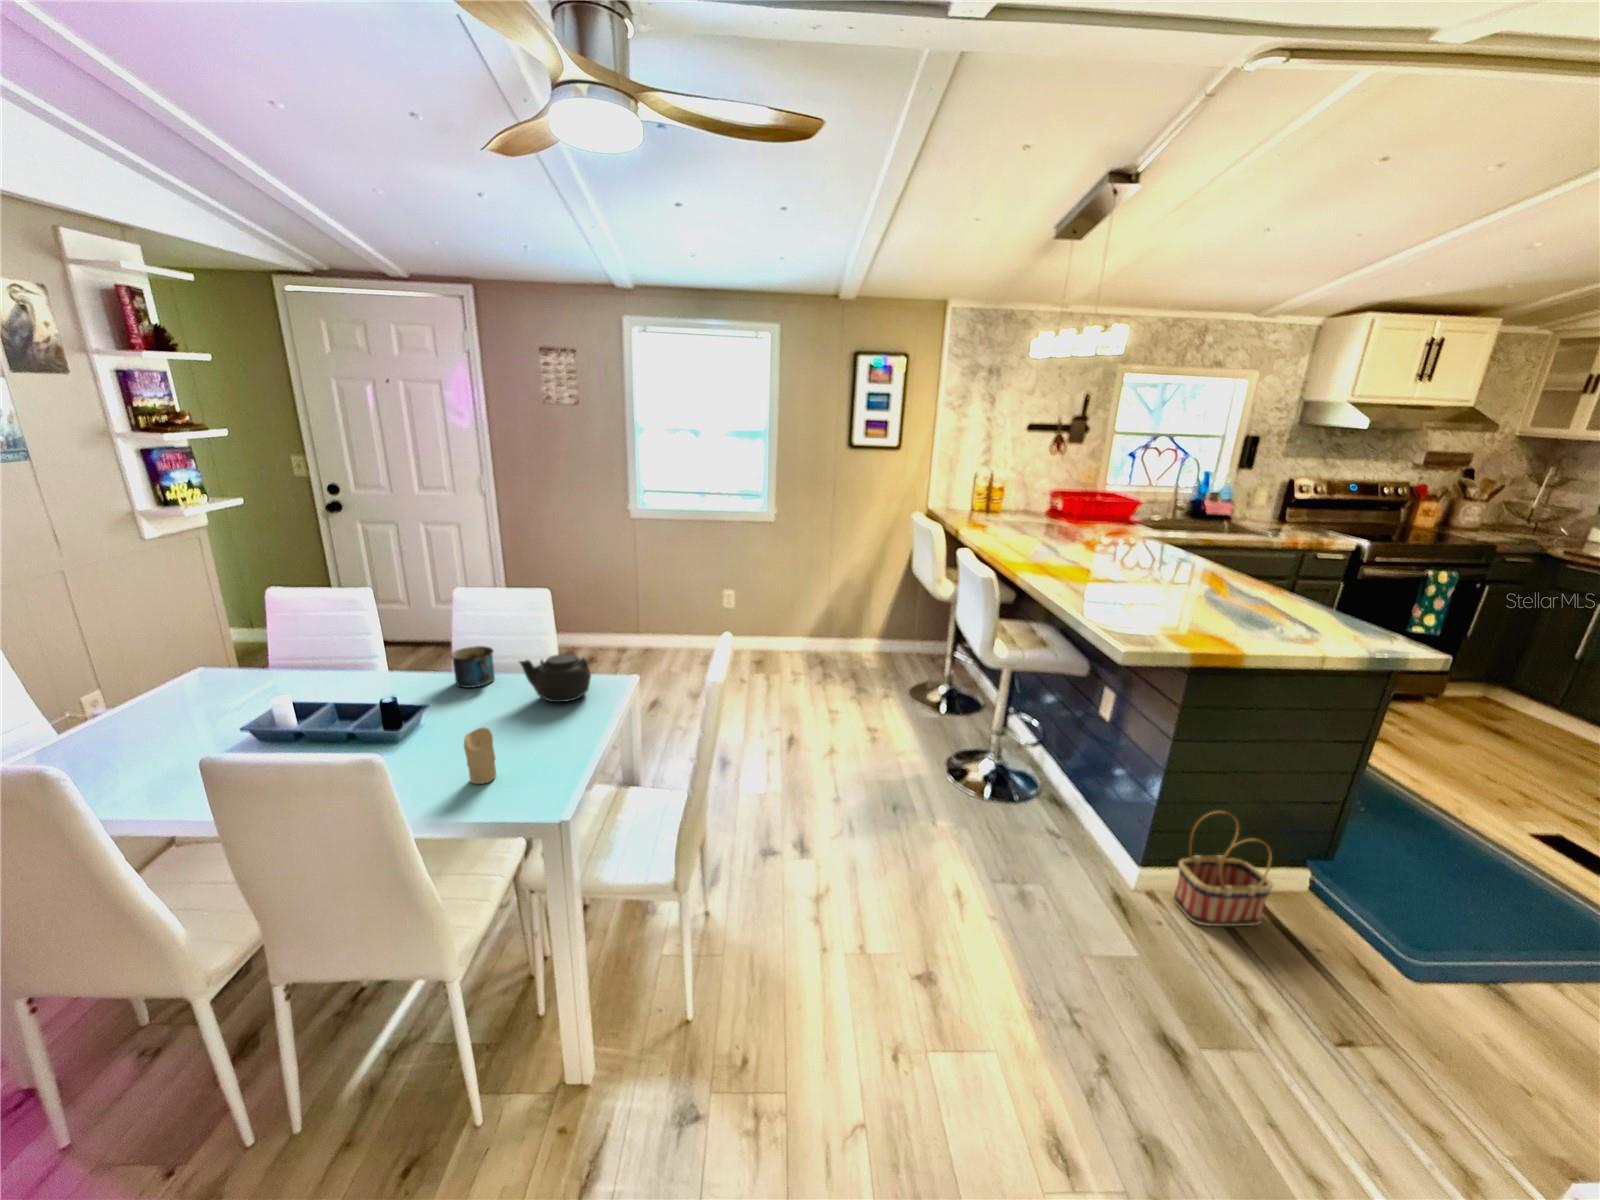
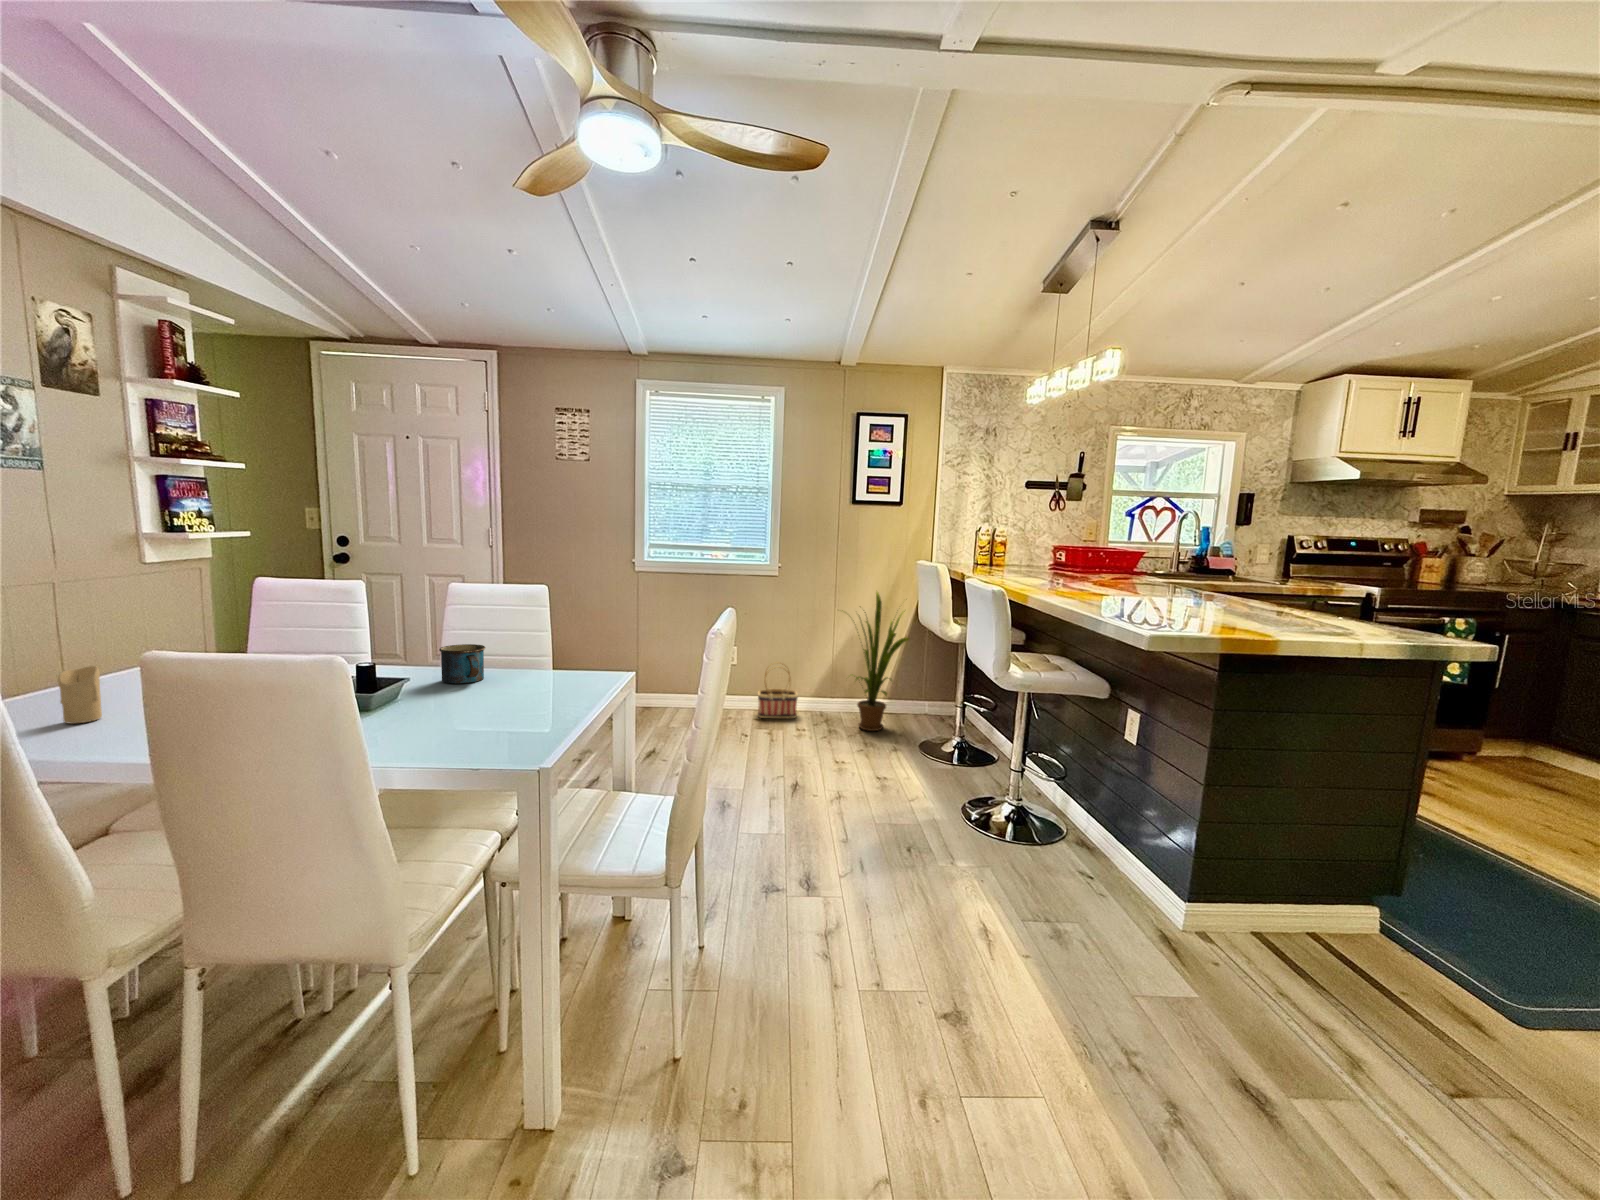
house plant: none [831,537,905,675] -> present [856,592,909,731]
teapot: present [519,654,591,702] -> none [510,646,586,693]
candle: present [464,727,496,784] -> present [57,666,102,724]
basket: present [1173,811,1273,926] -> present [758,671,798,718]

